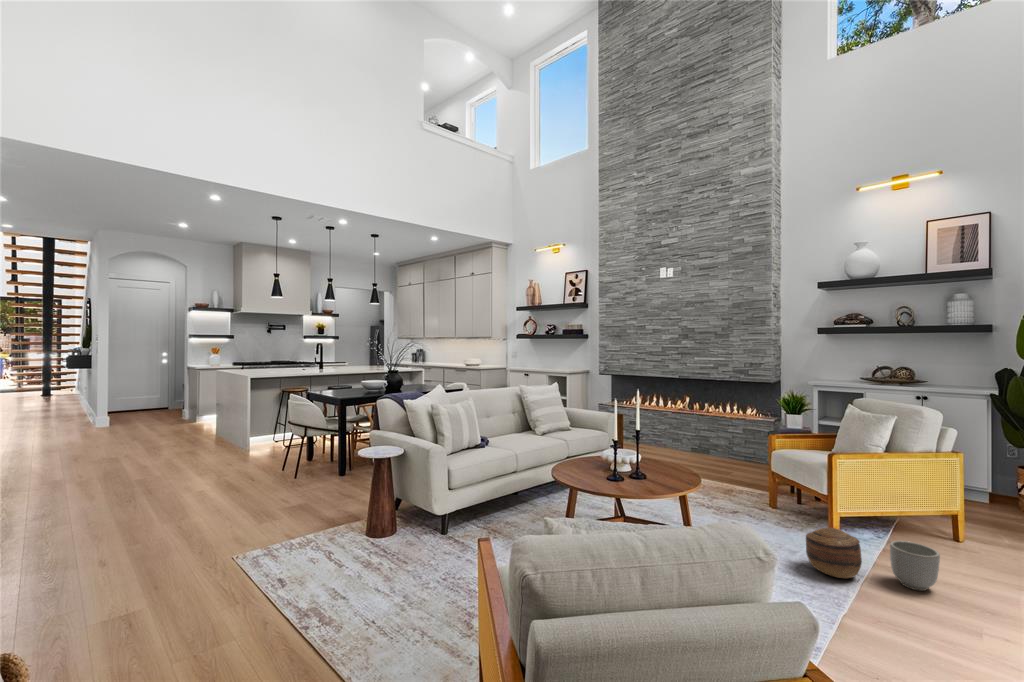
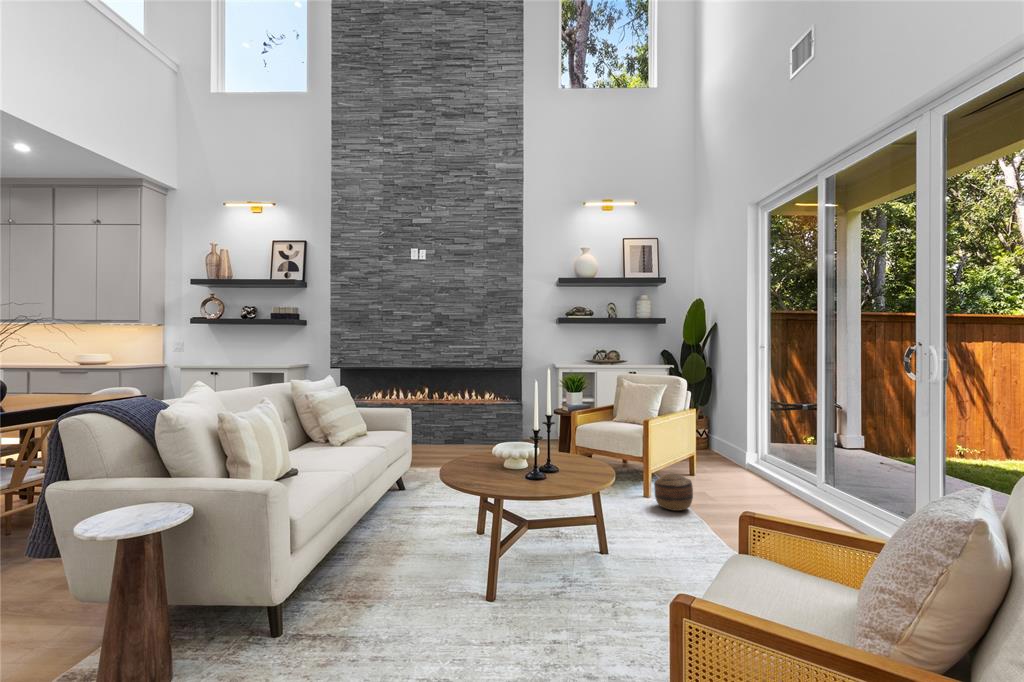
planter: present [890,541,940,591] -> none [699,473,729,506]

